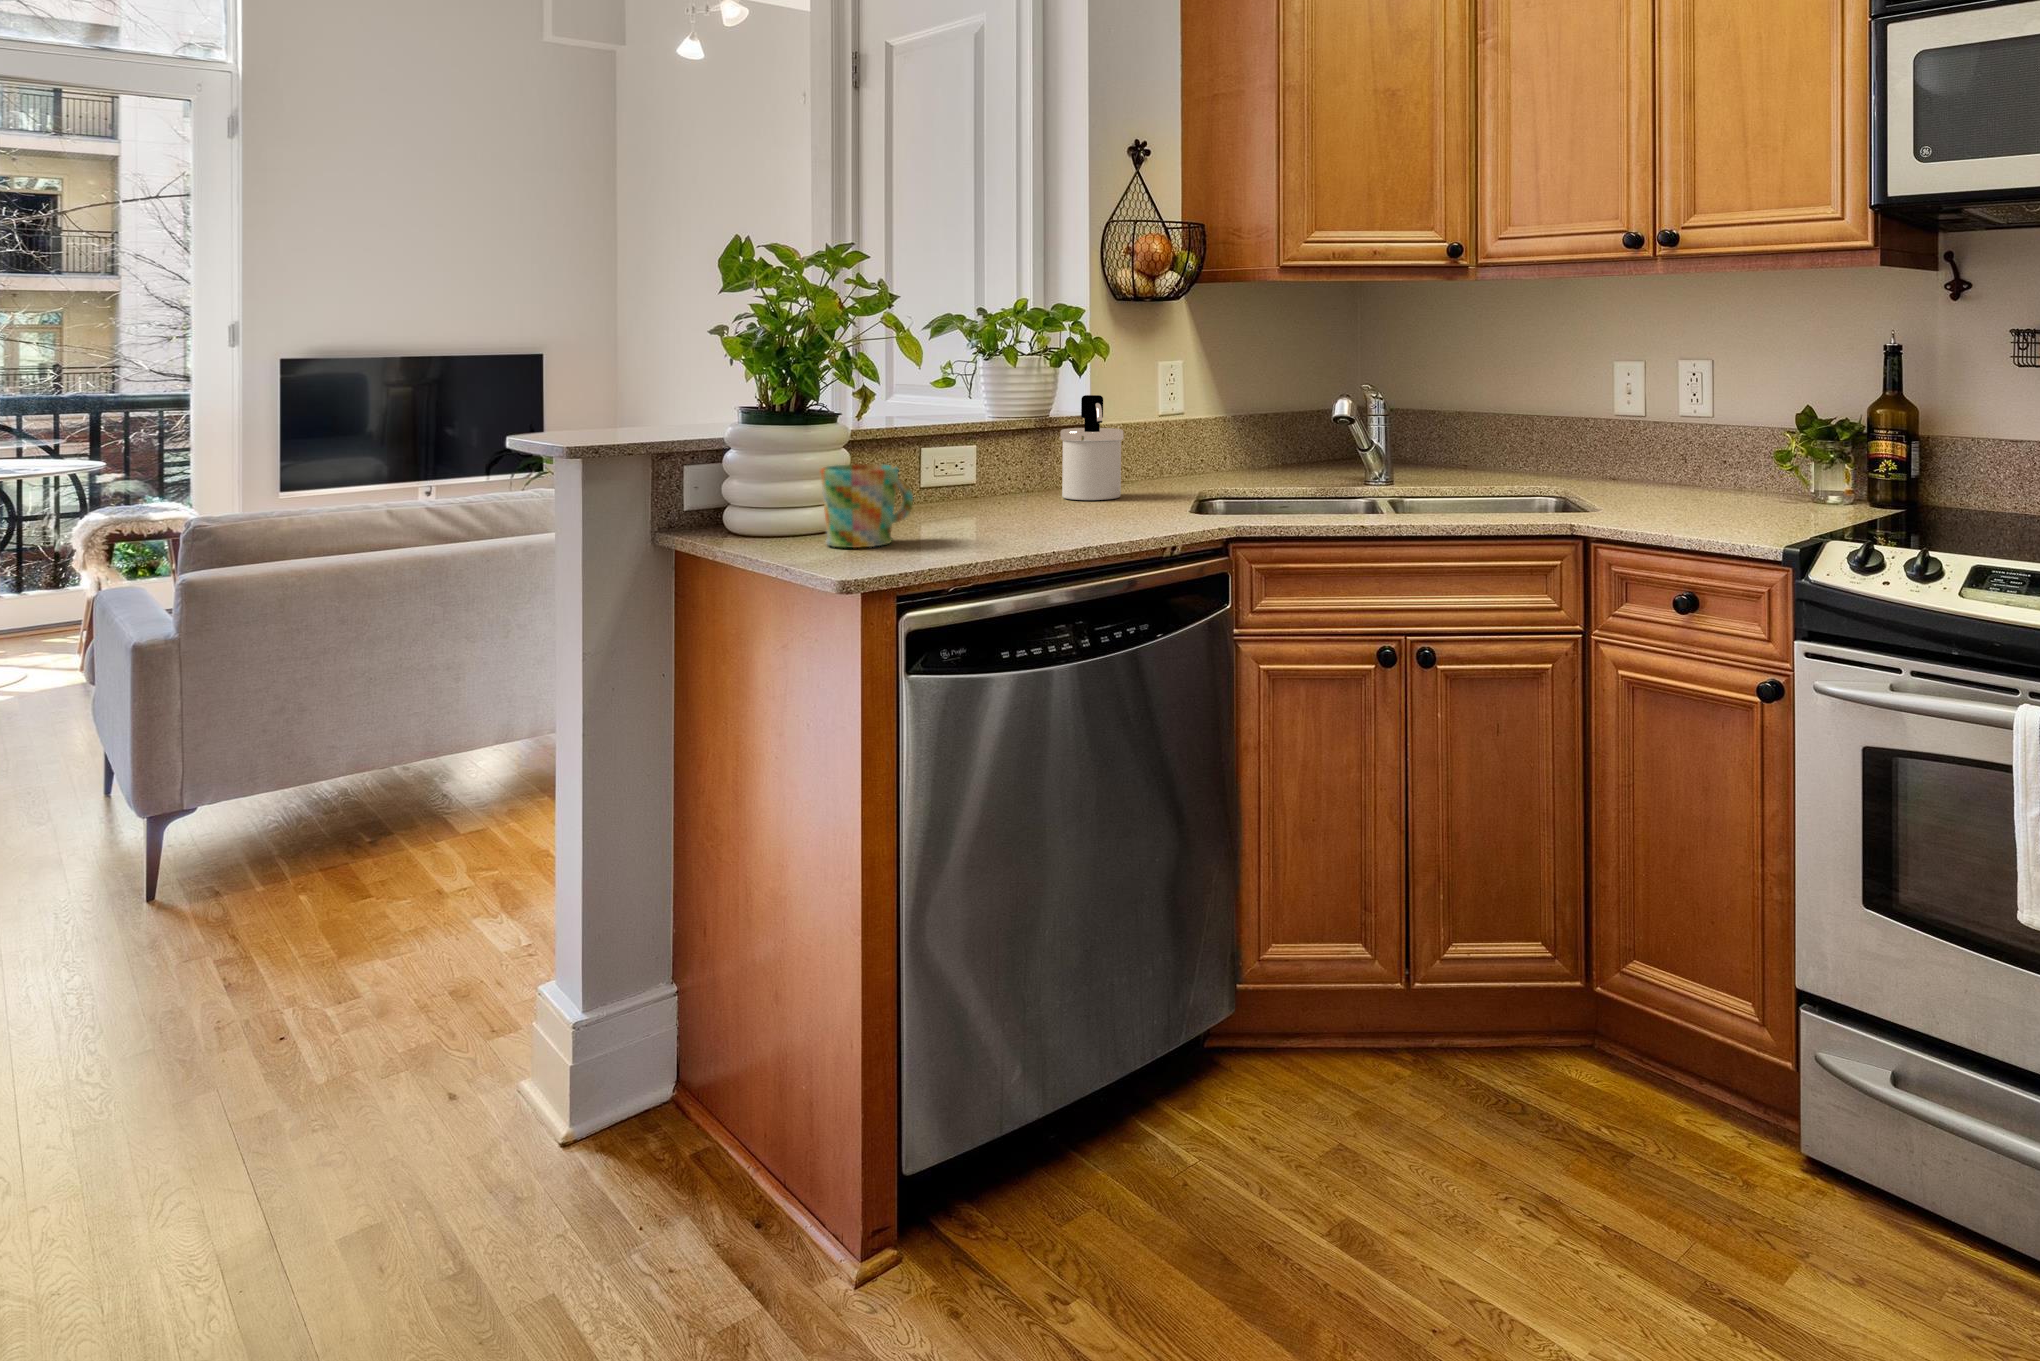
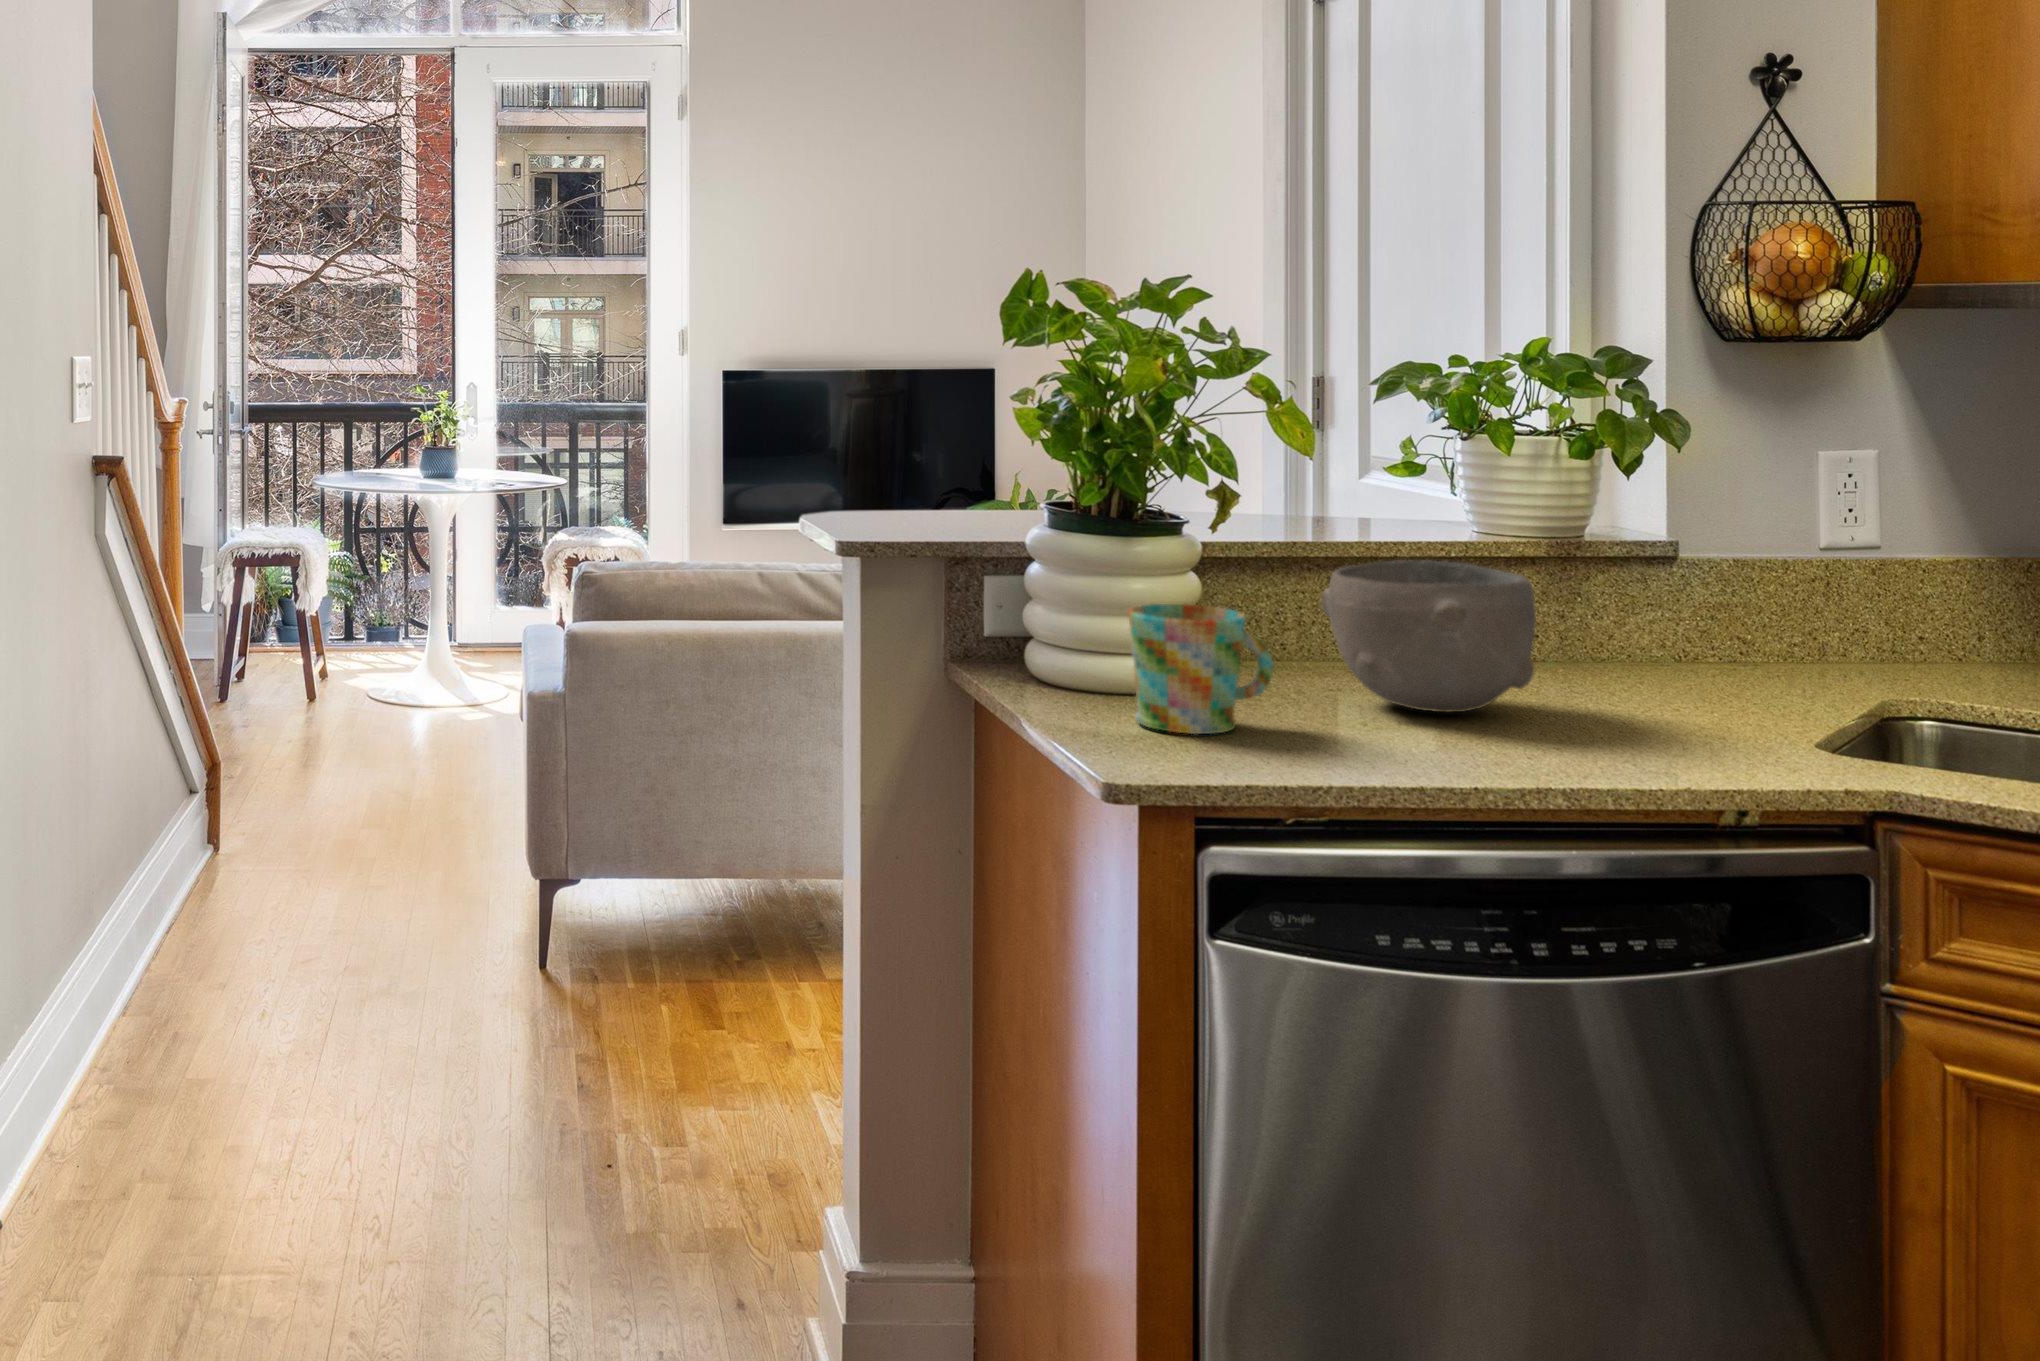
soap dispenser: present [1060,395,1123,500] -> none [1589,505,1712,687]
bowl: none [927,431,1054,521] -> present [1321,560,1536,712]

